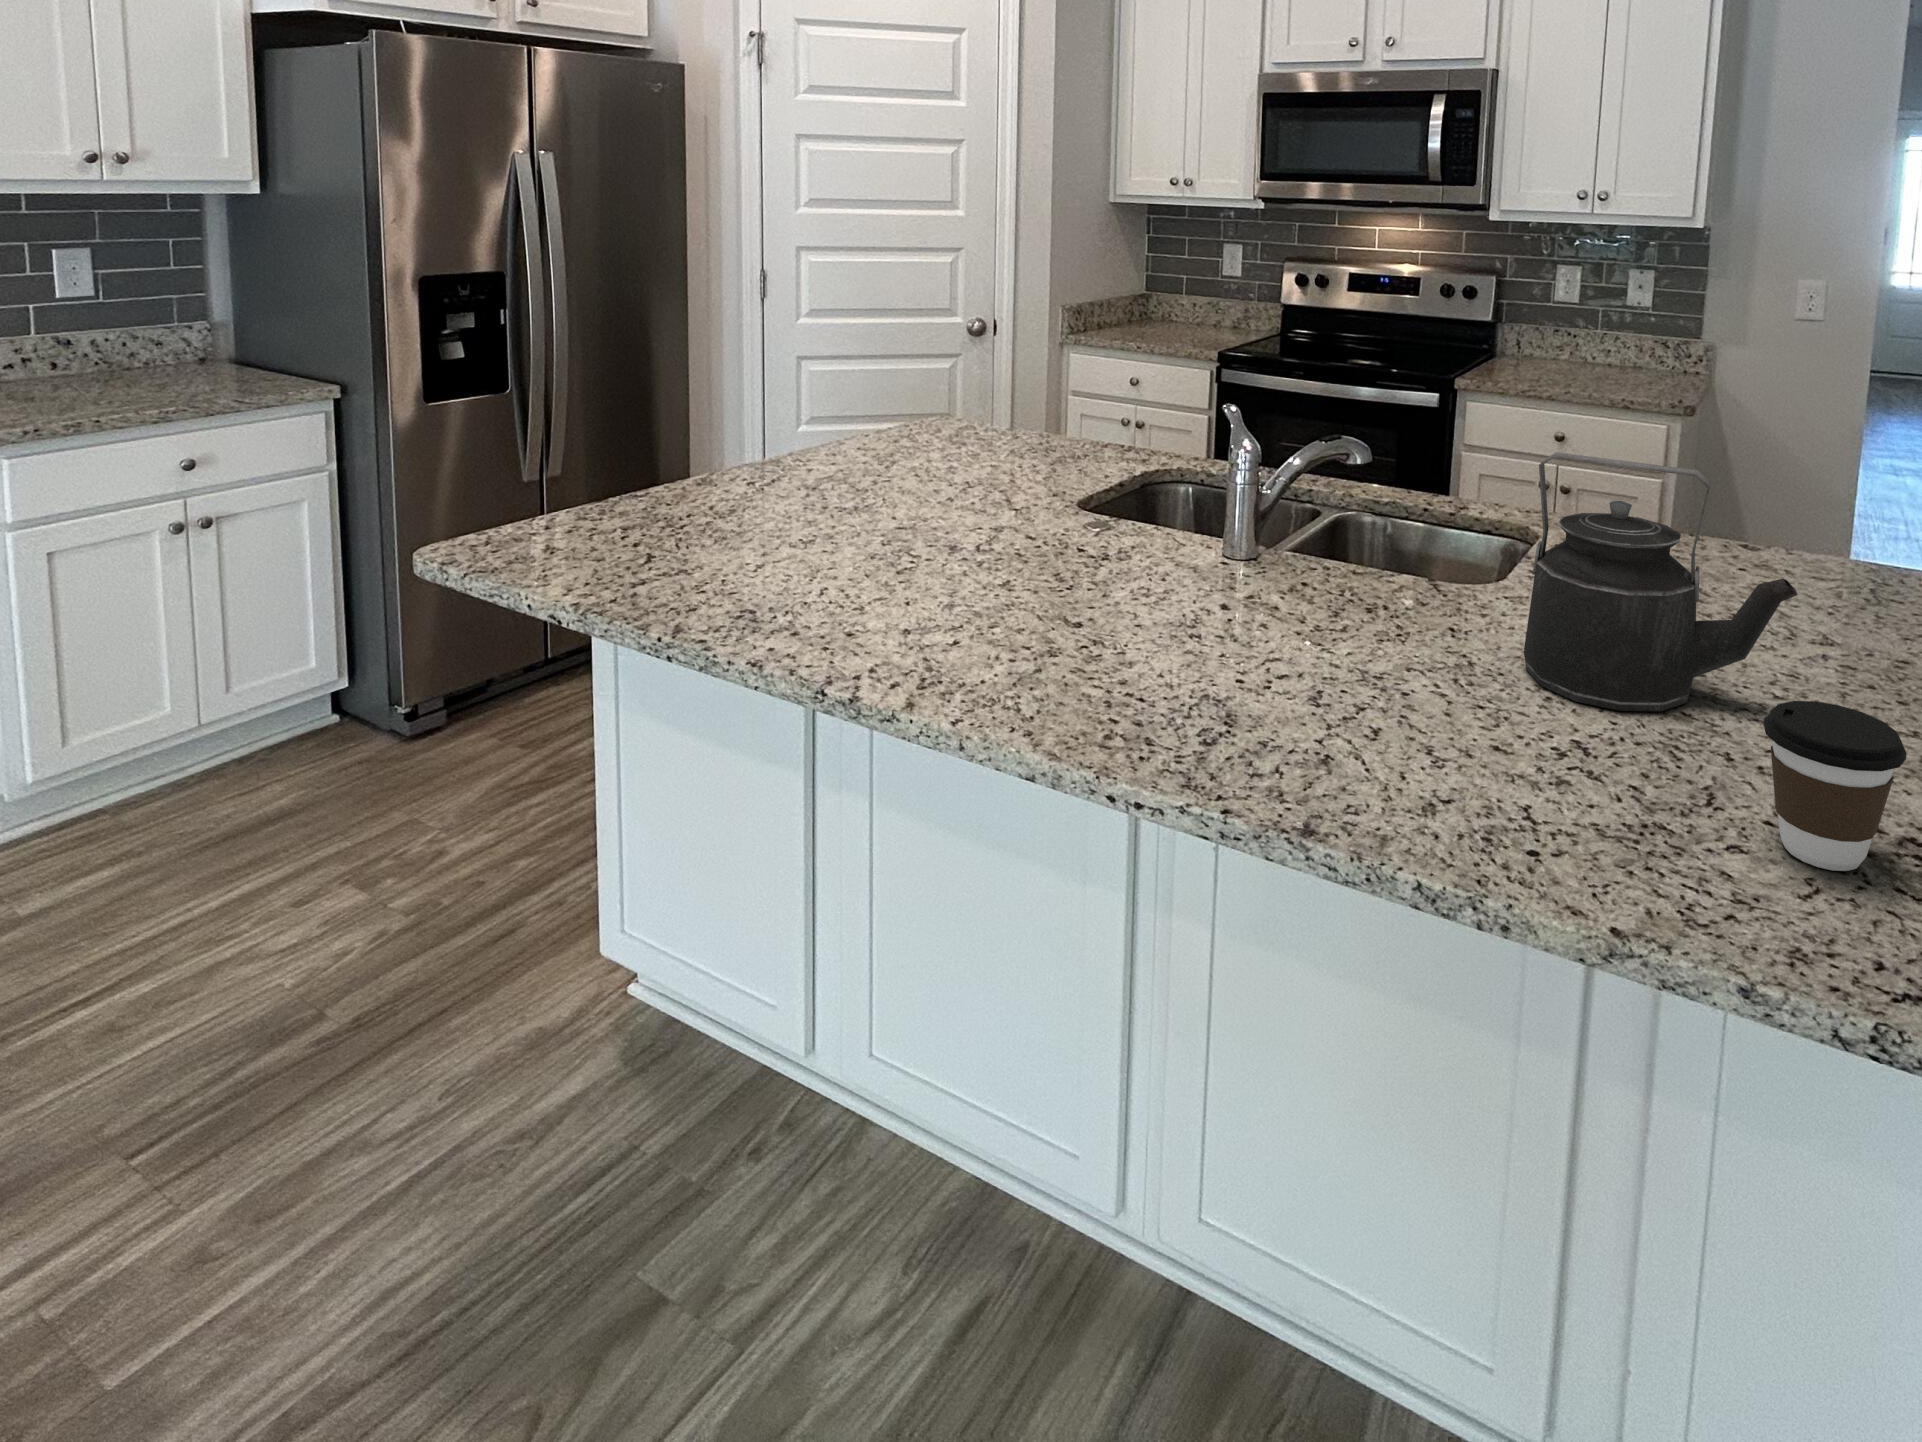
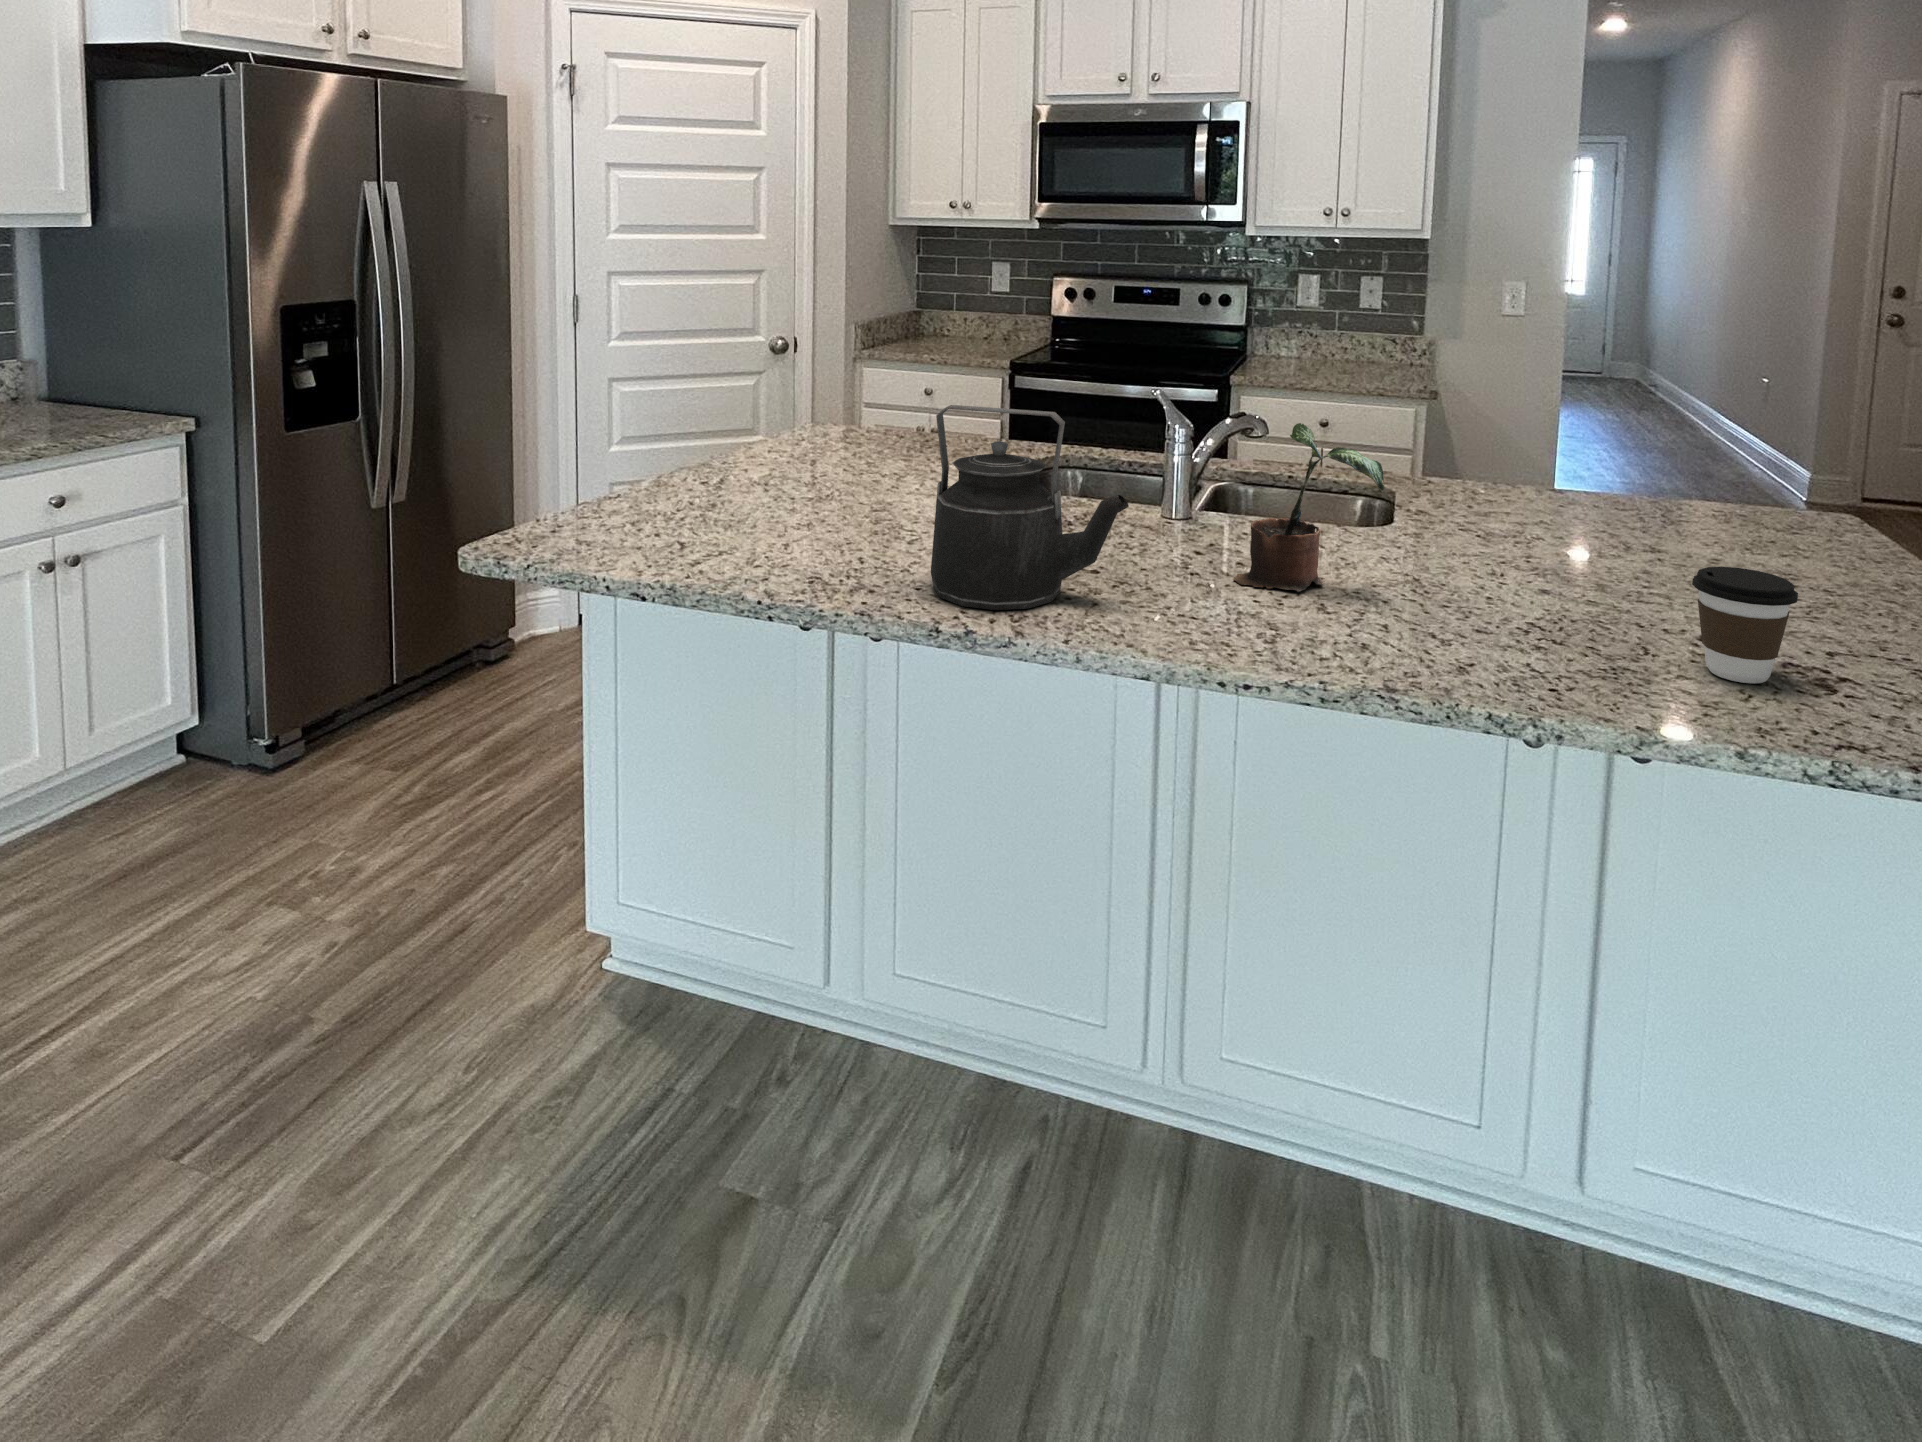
kettle: present [1524,452,1798,711] -> present [931,405,1129,610]
potted plant: none [1238,467,1415,674] -> present [1234,423,1384,592]

